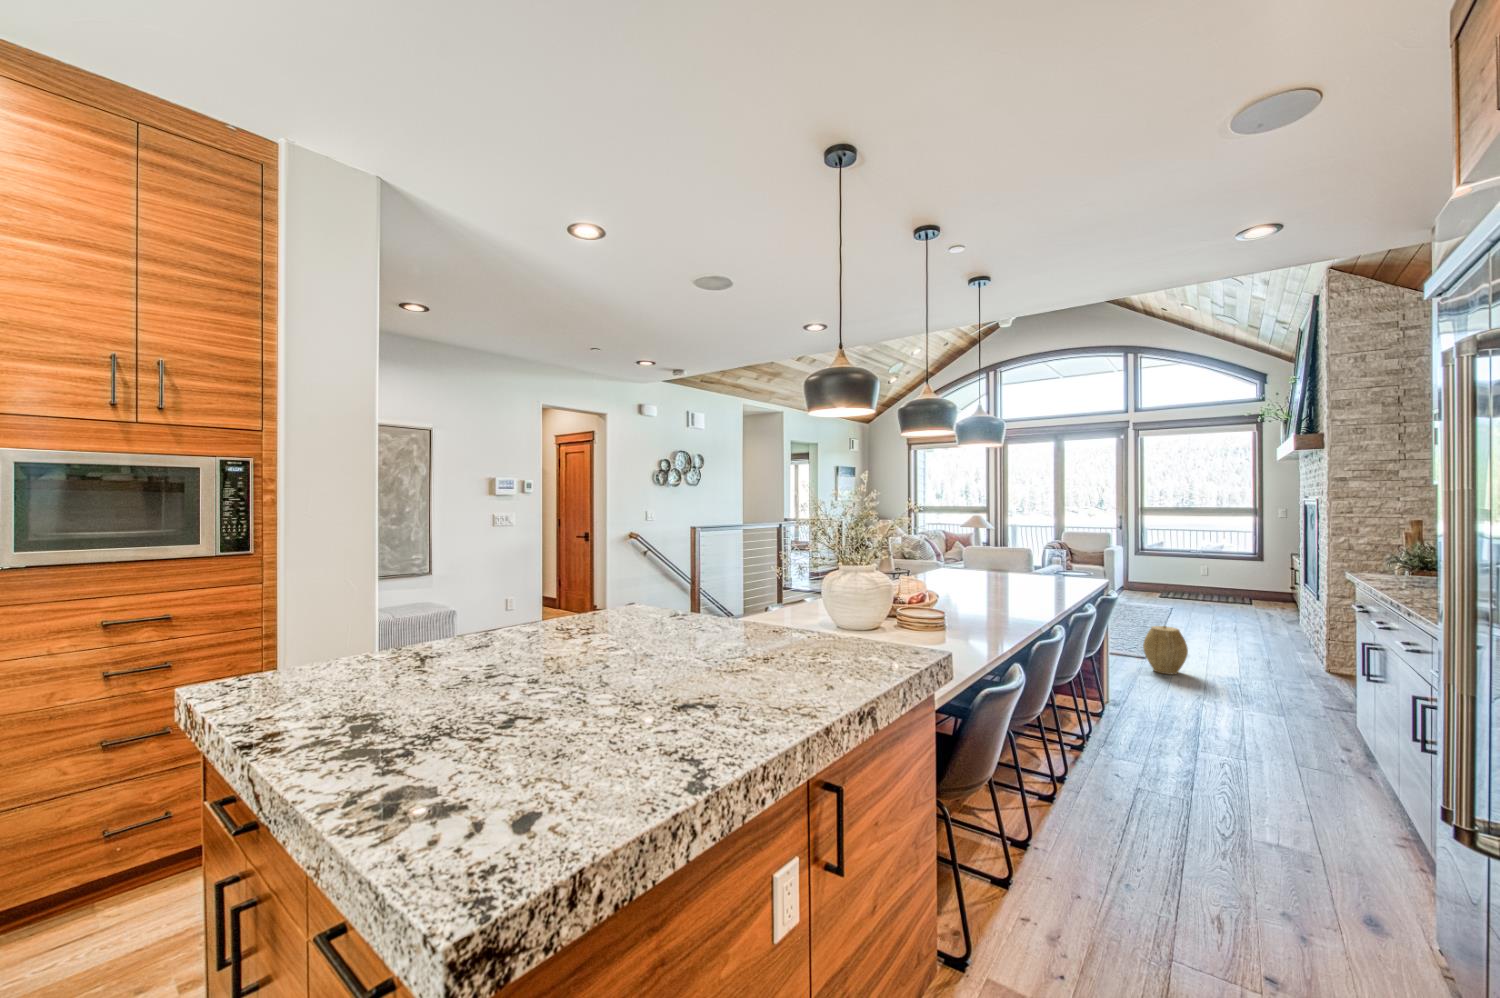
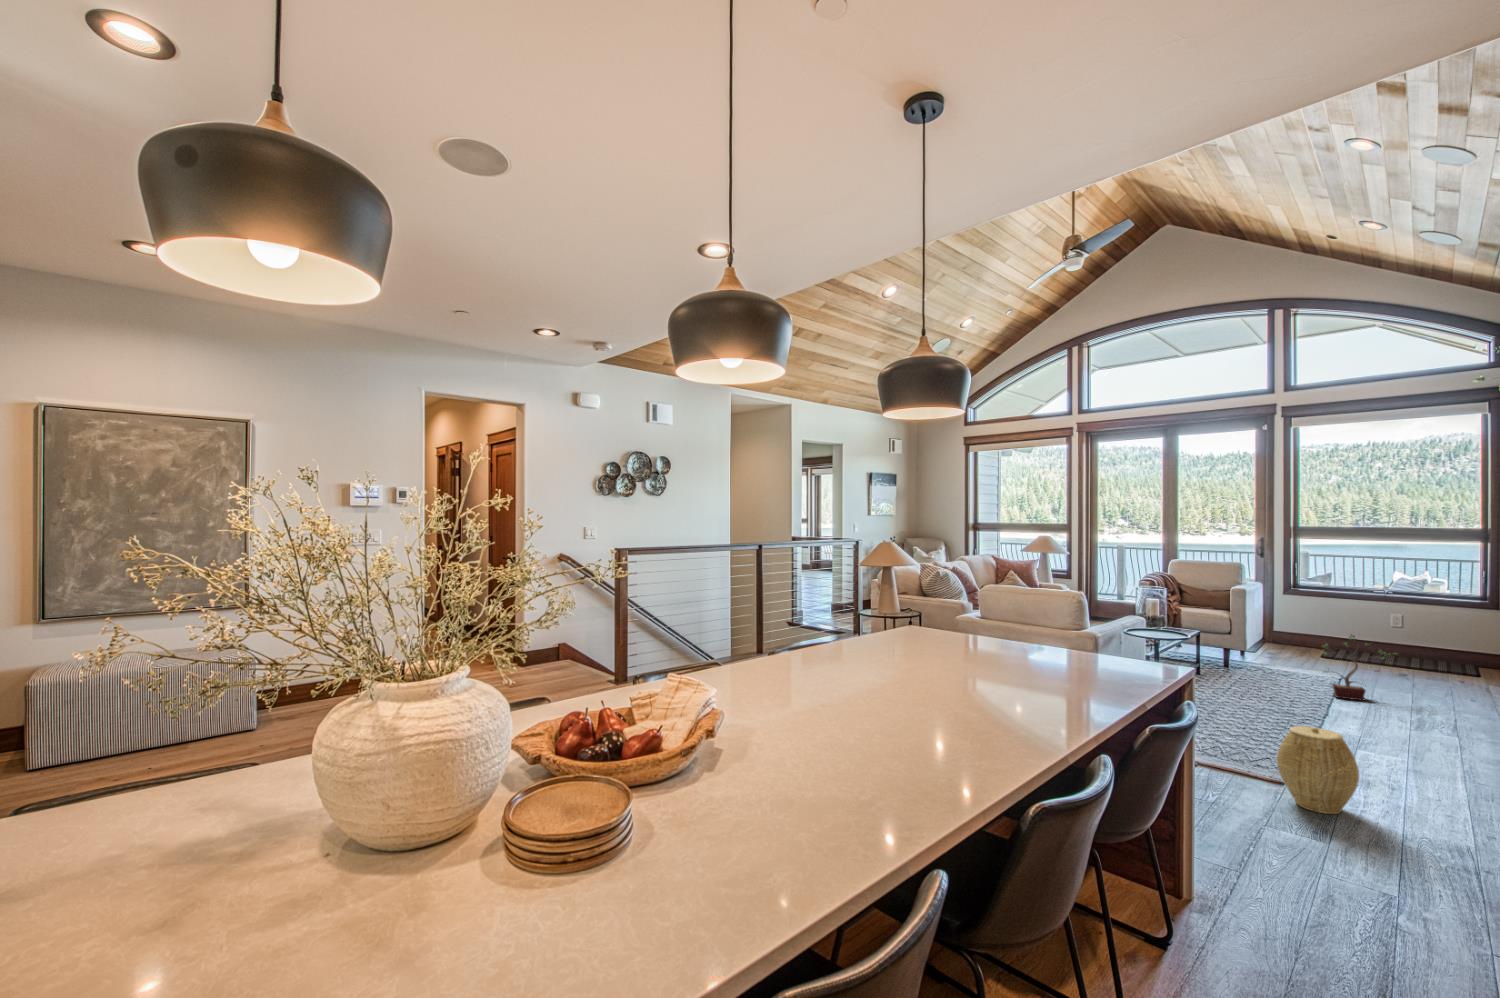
potted plant: none [1160,577,1207,620] -> present [1321,635,1386,701]

